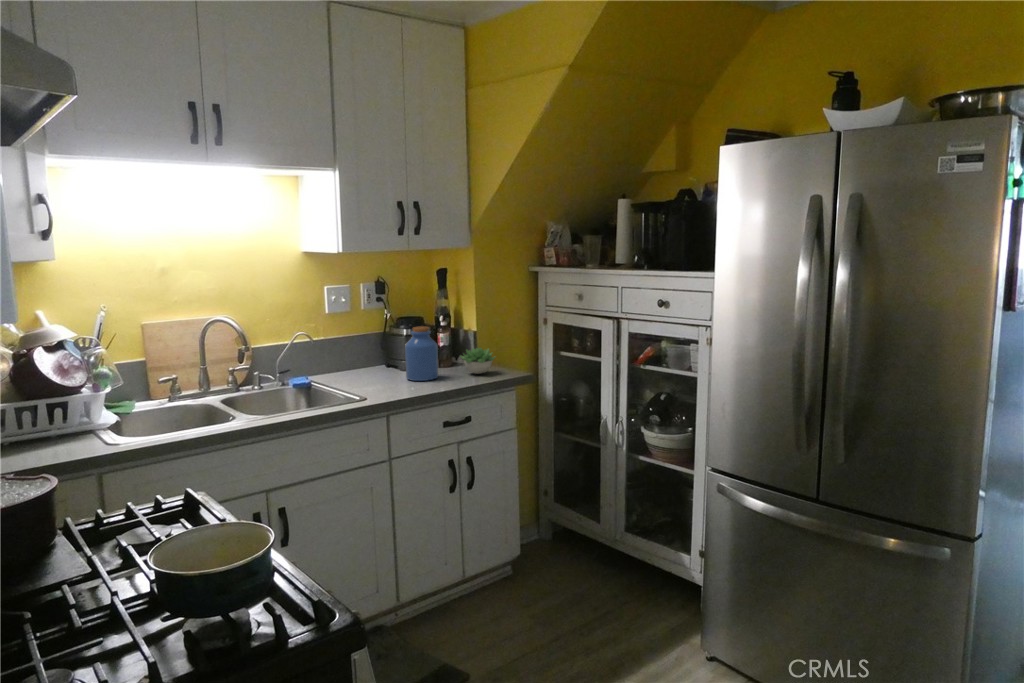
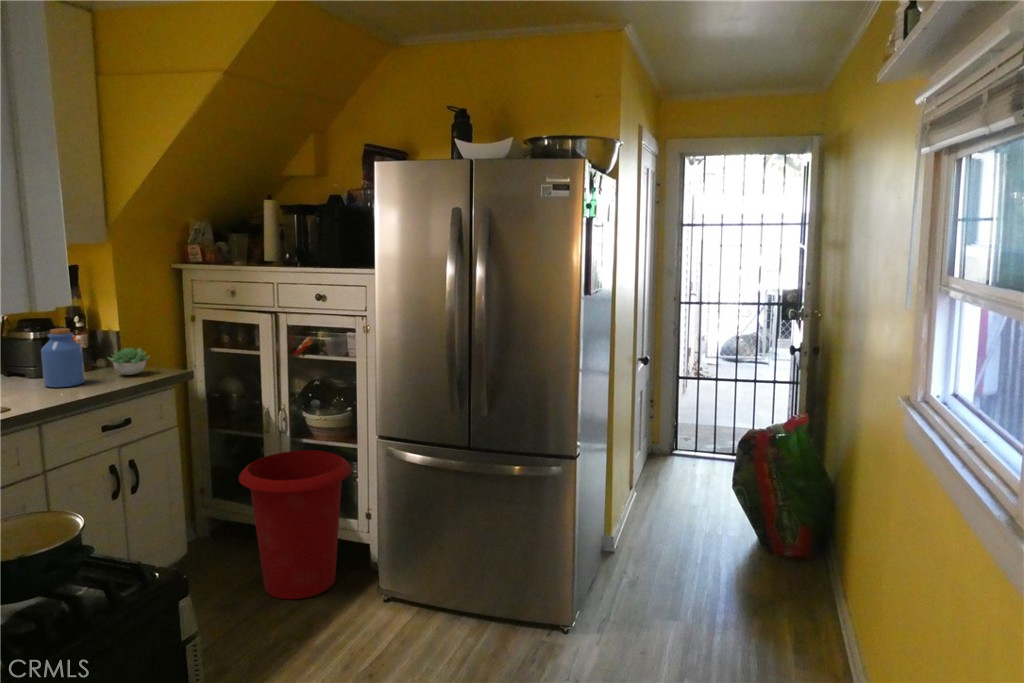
waste bin: none [565,468,684,632] -> present [239,450,352,599]

